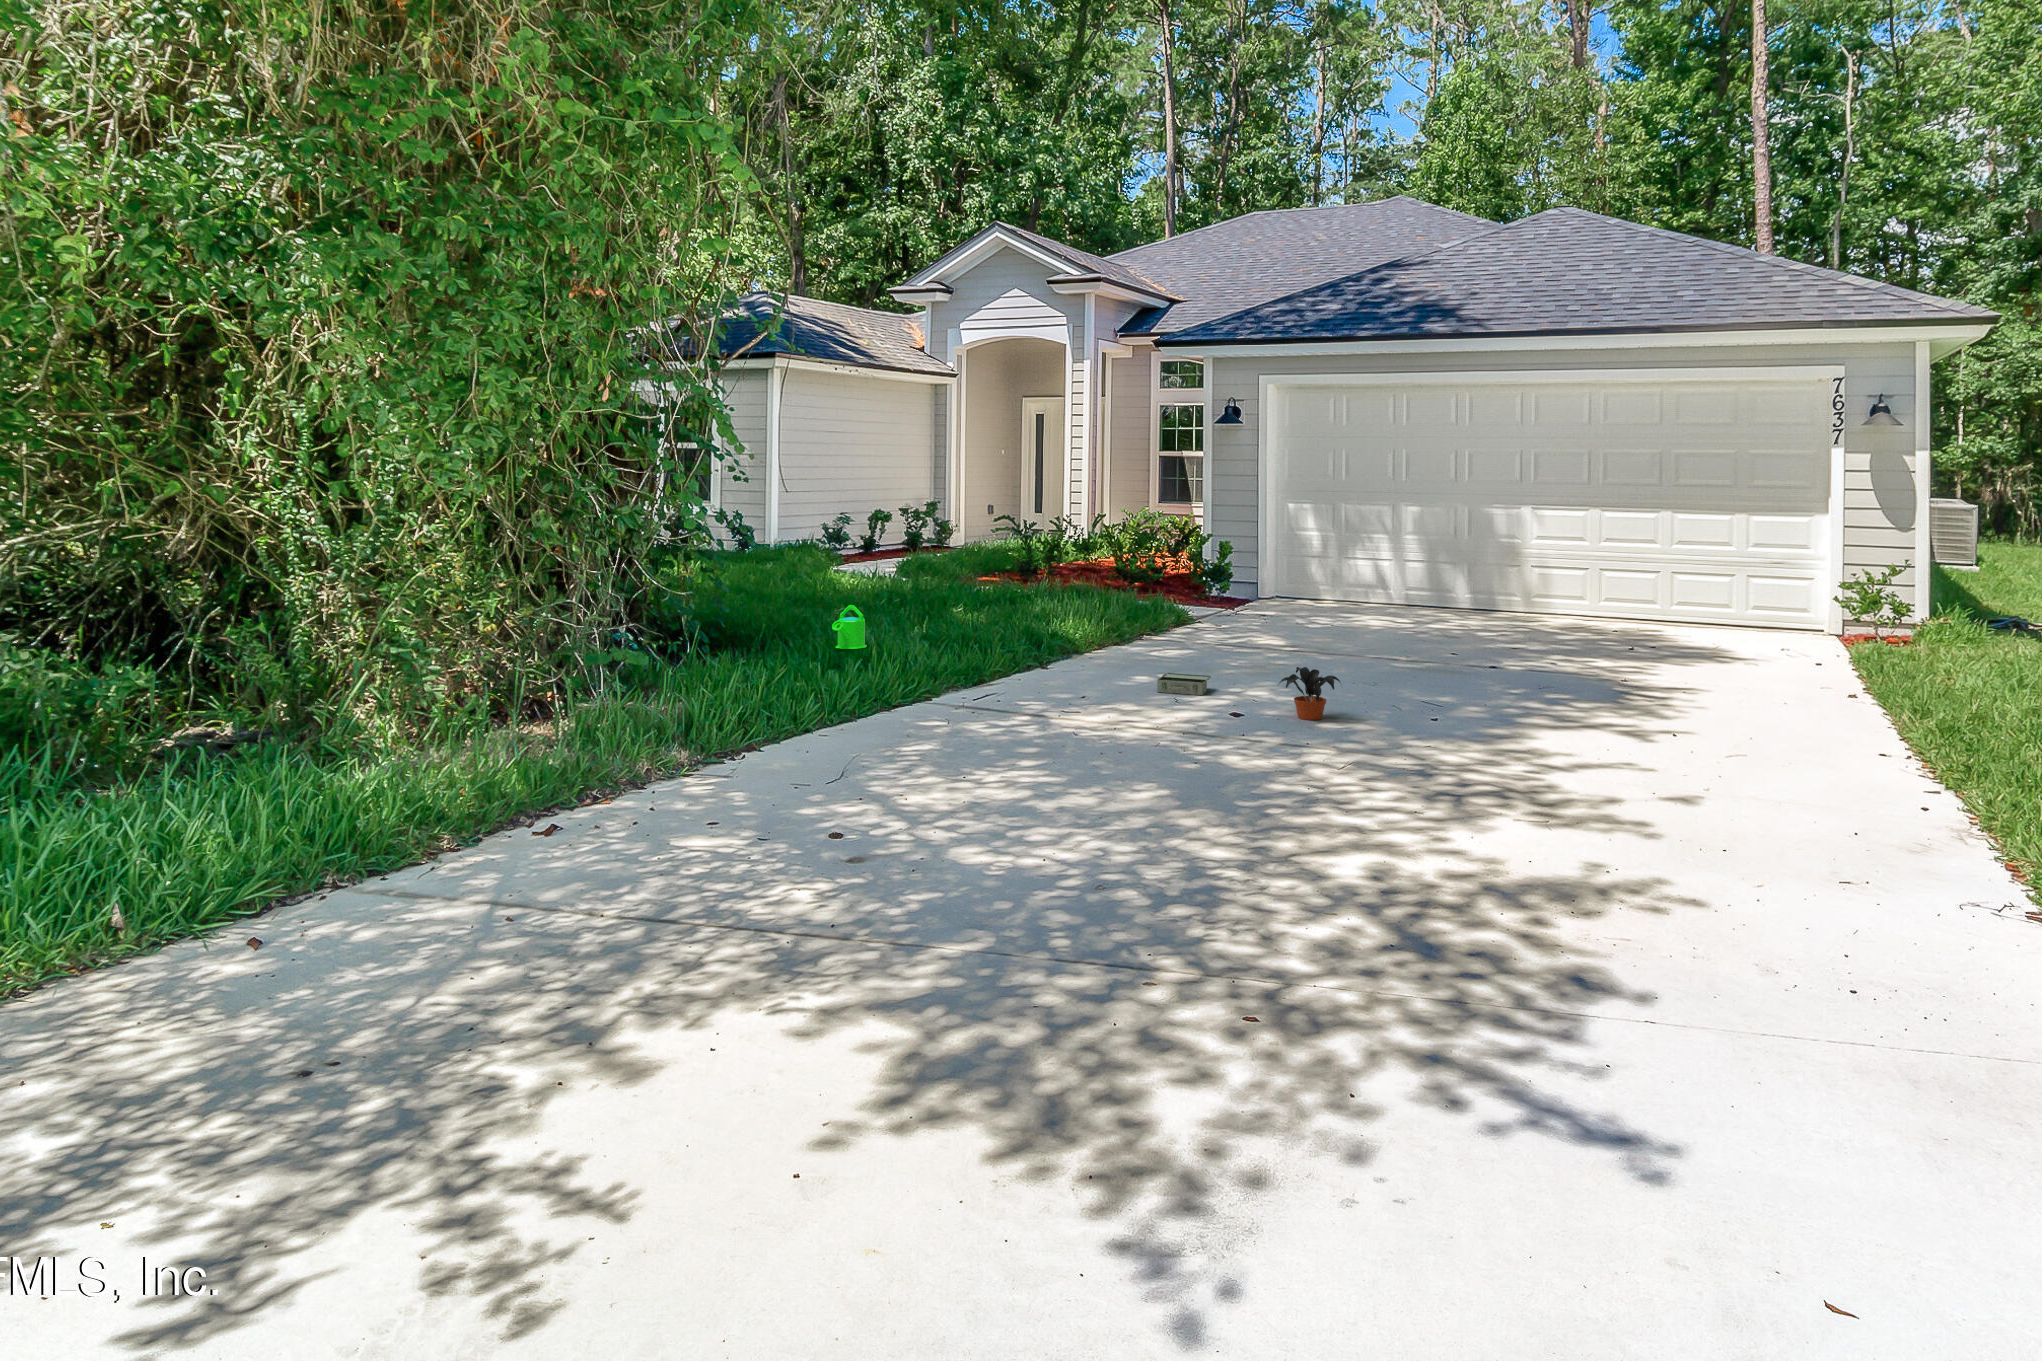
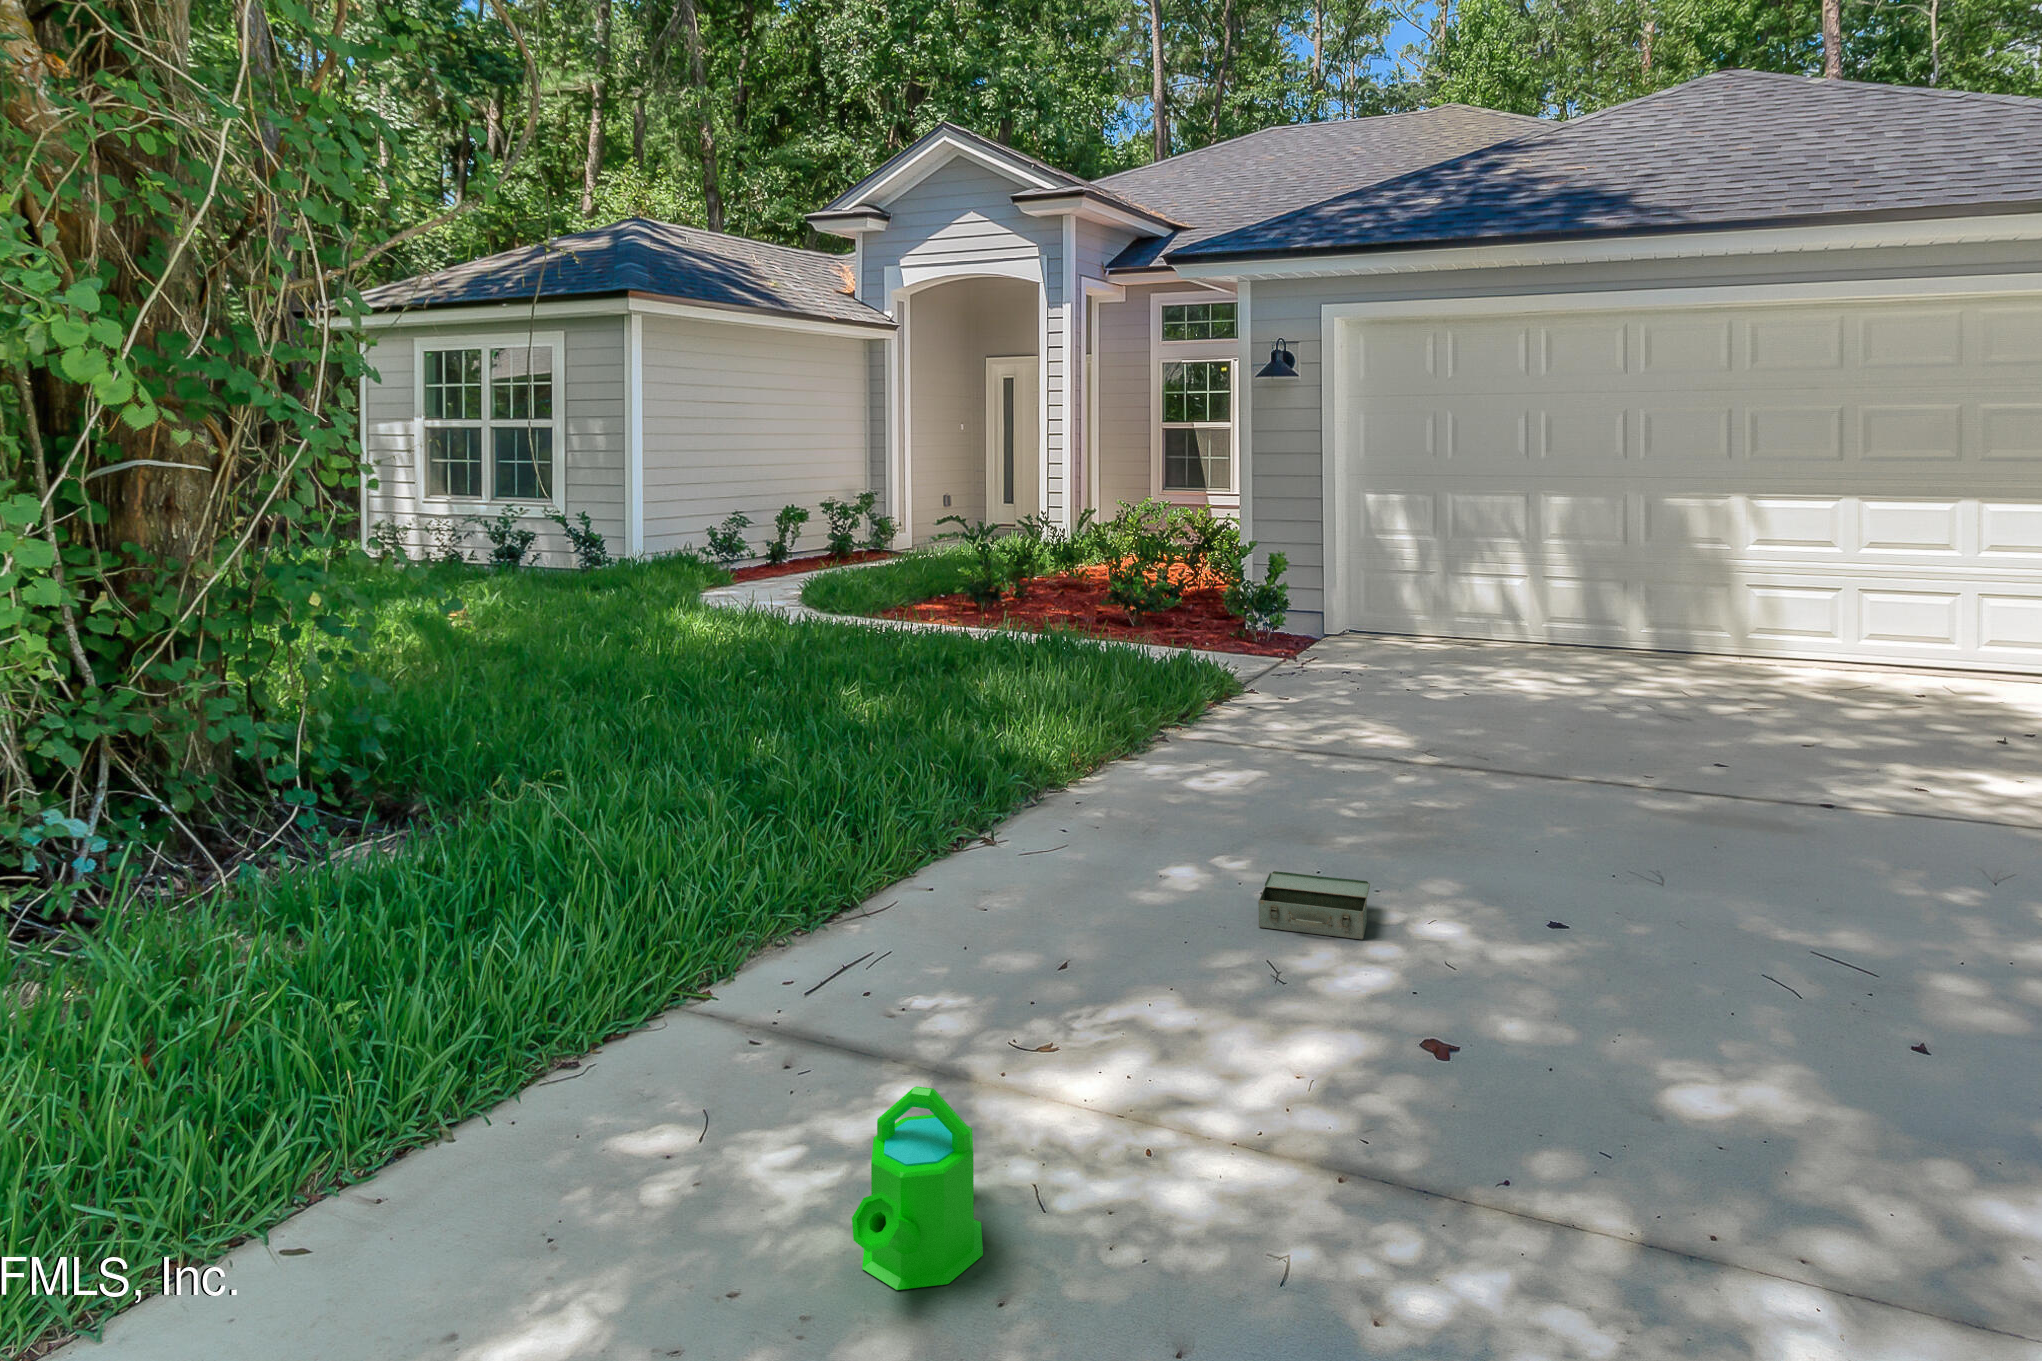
watering can: present [832,605,867,649] -> present [852,1086,983,1290]
potted plant: present [1279,667,1340,720] -> none [1591,909,1766,1064]

